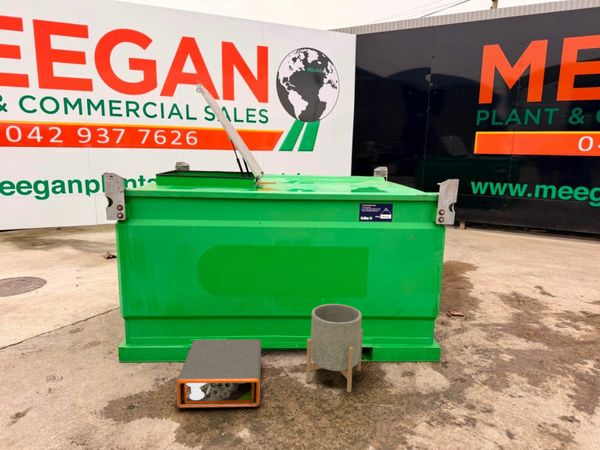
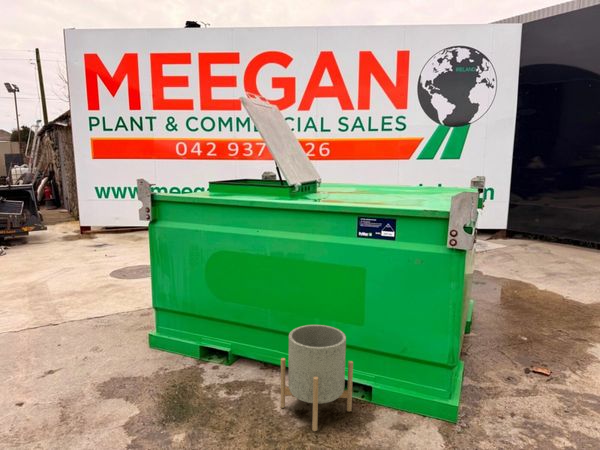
storage box: present [177,340,261,408] -> none [148,338,258,415]

